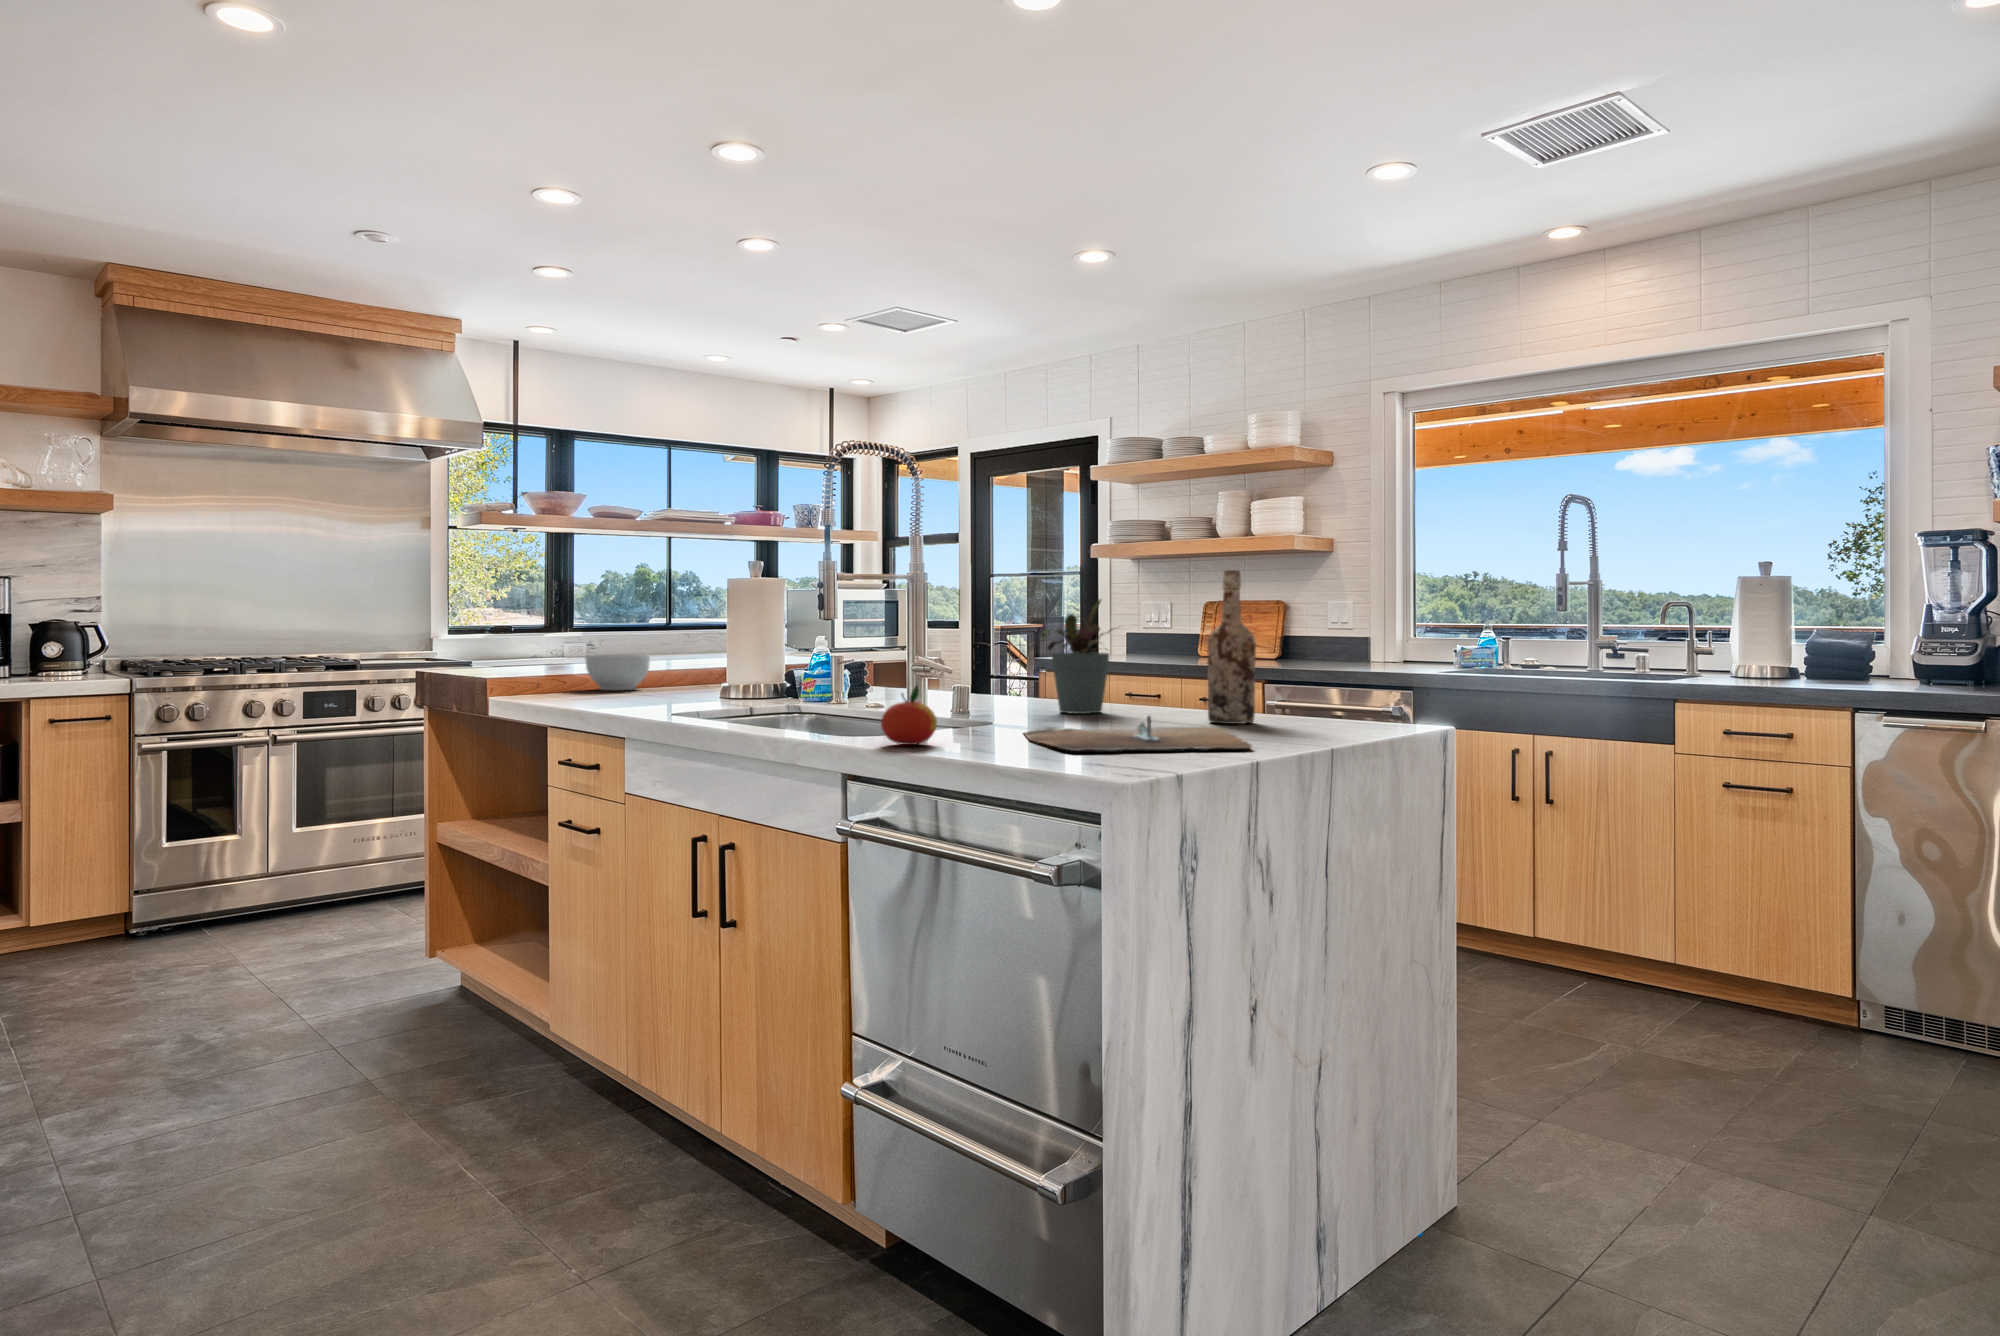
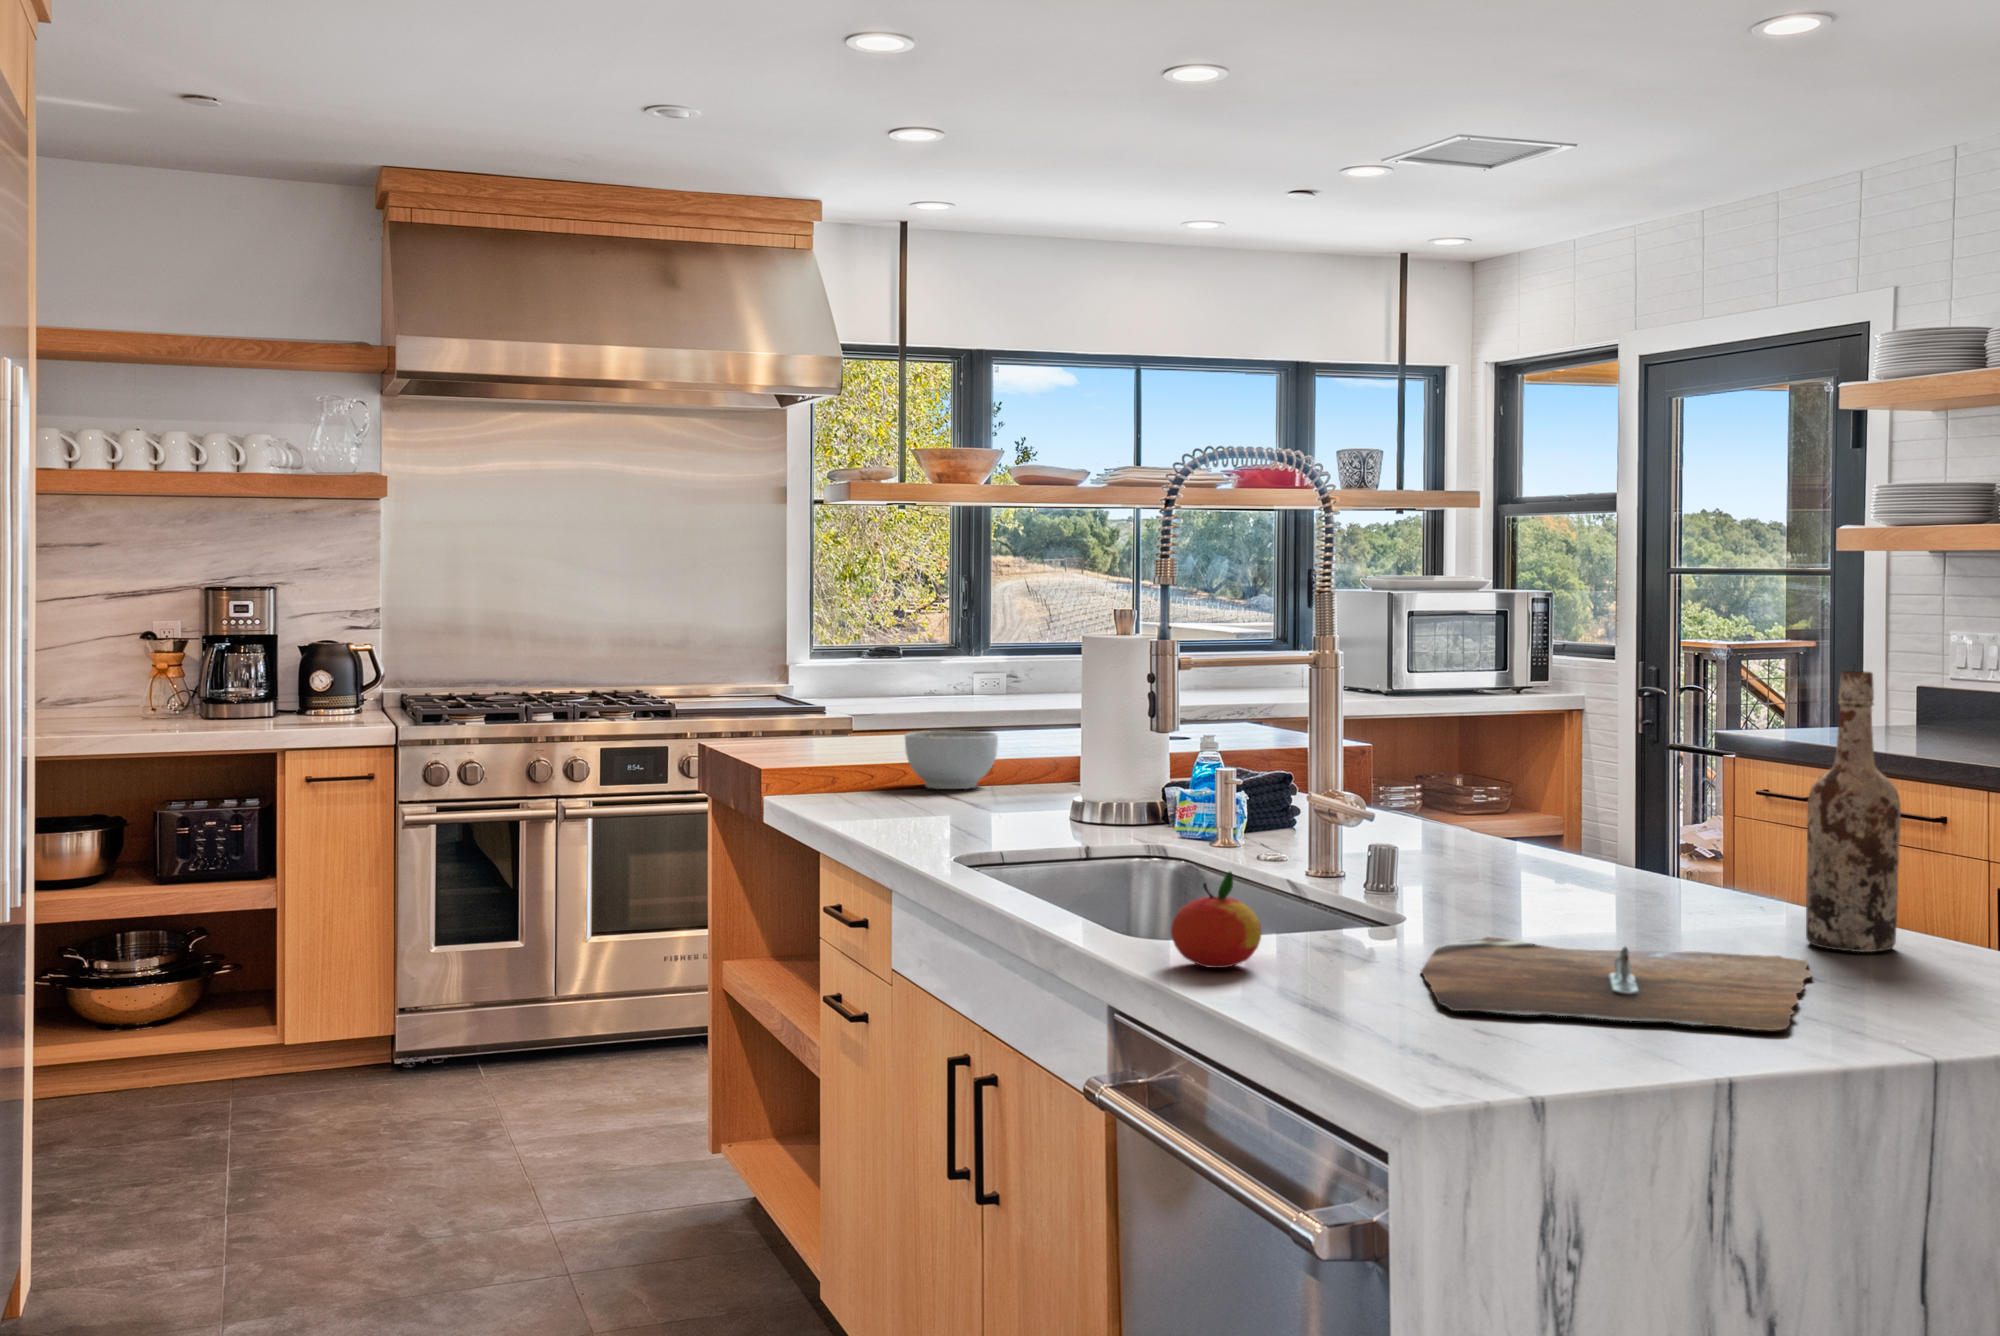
potted plant: present [1041,600,1120,714] -> none [1533,701,1688,900]

